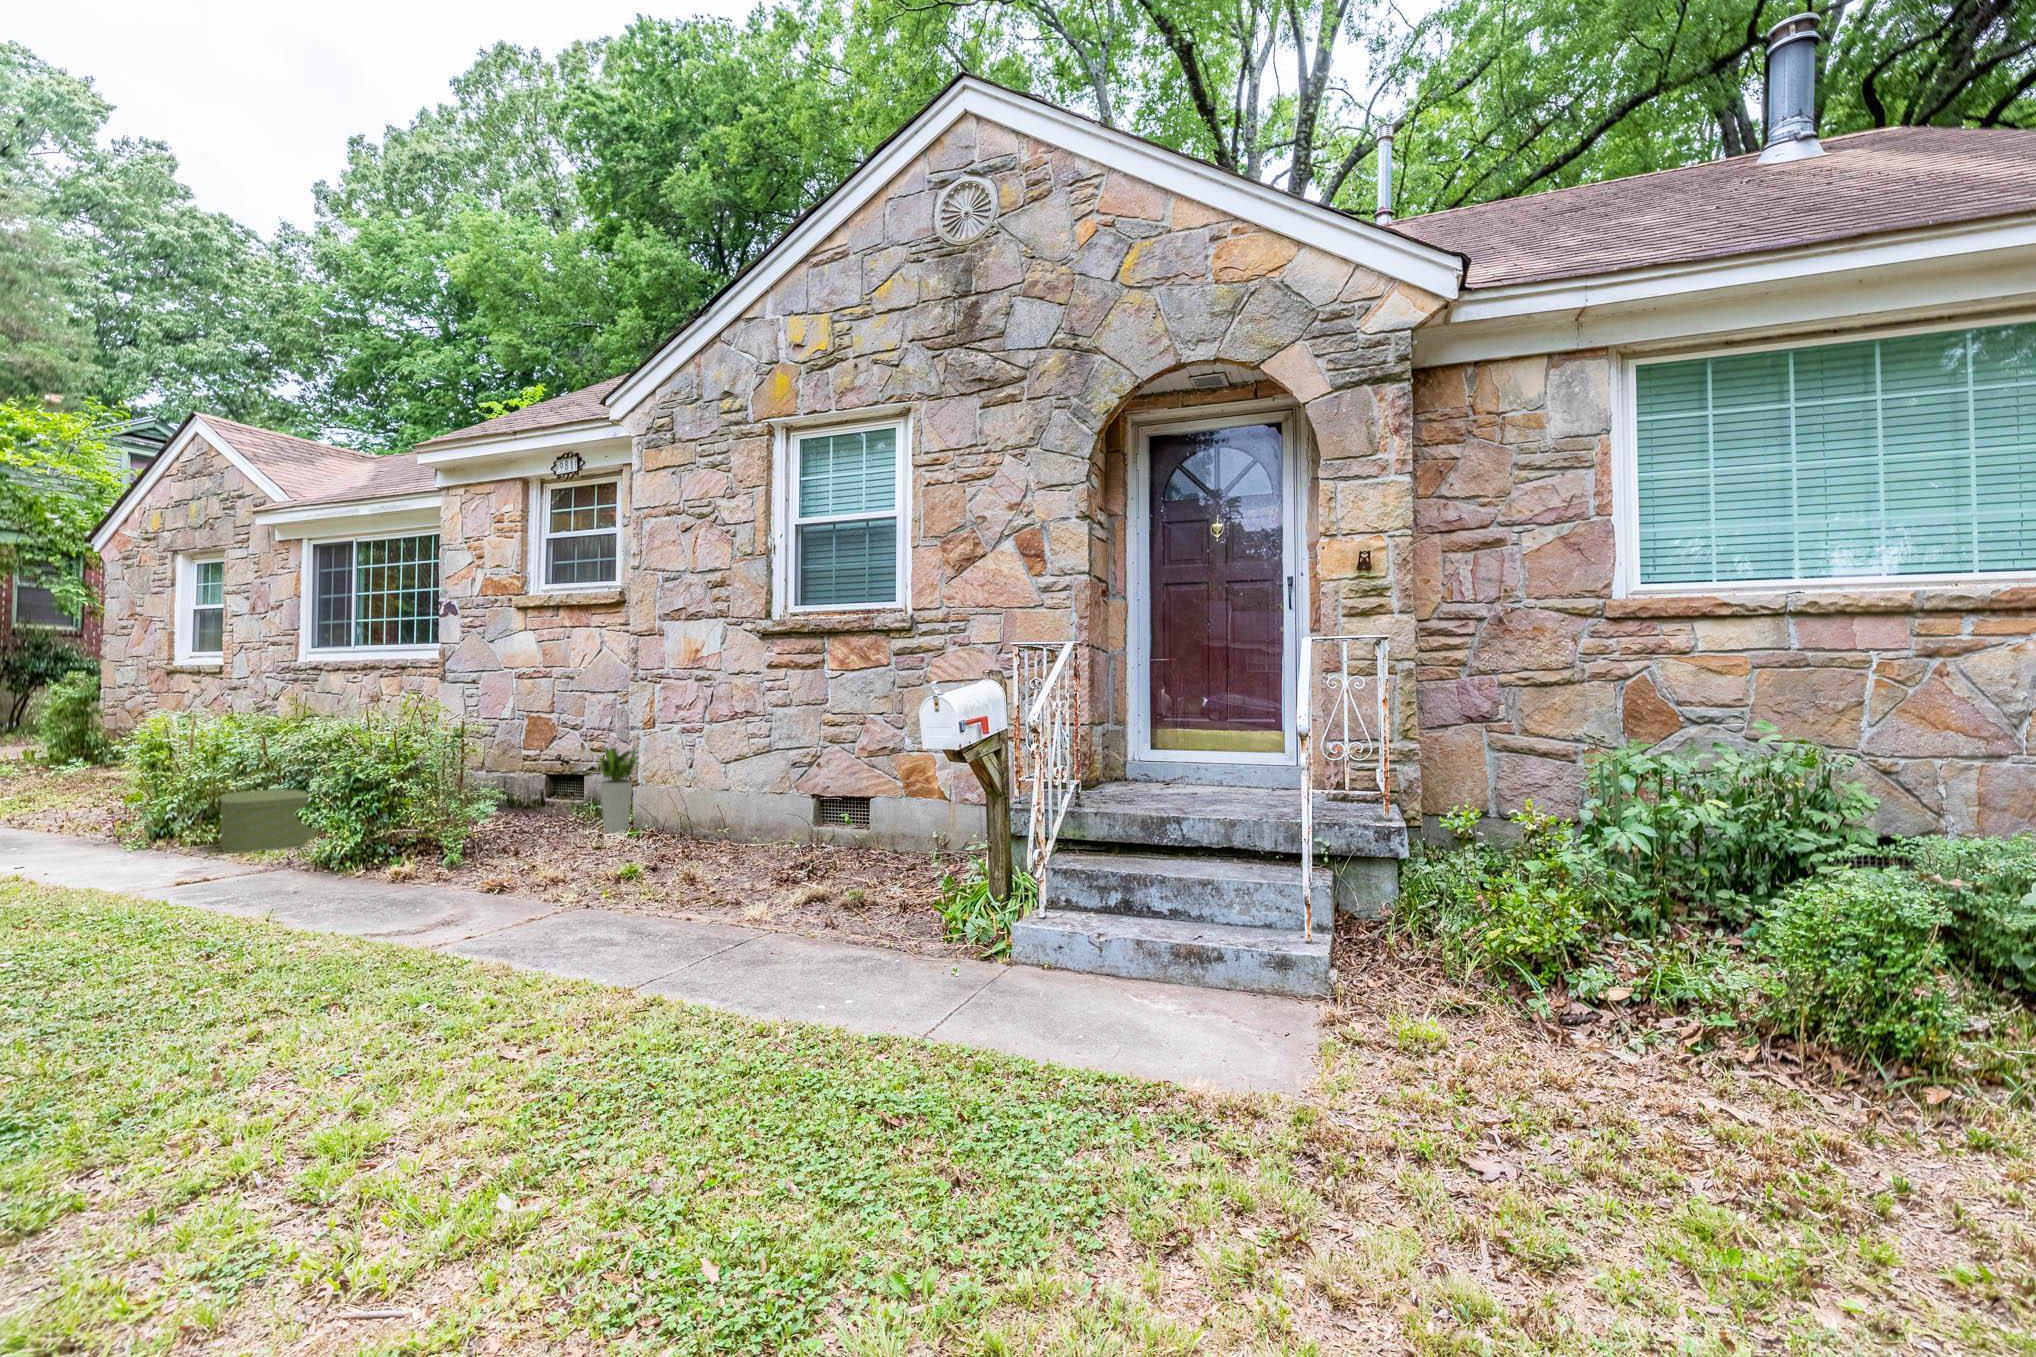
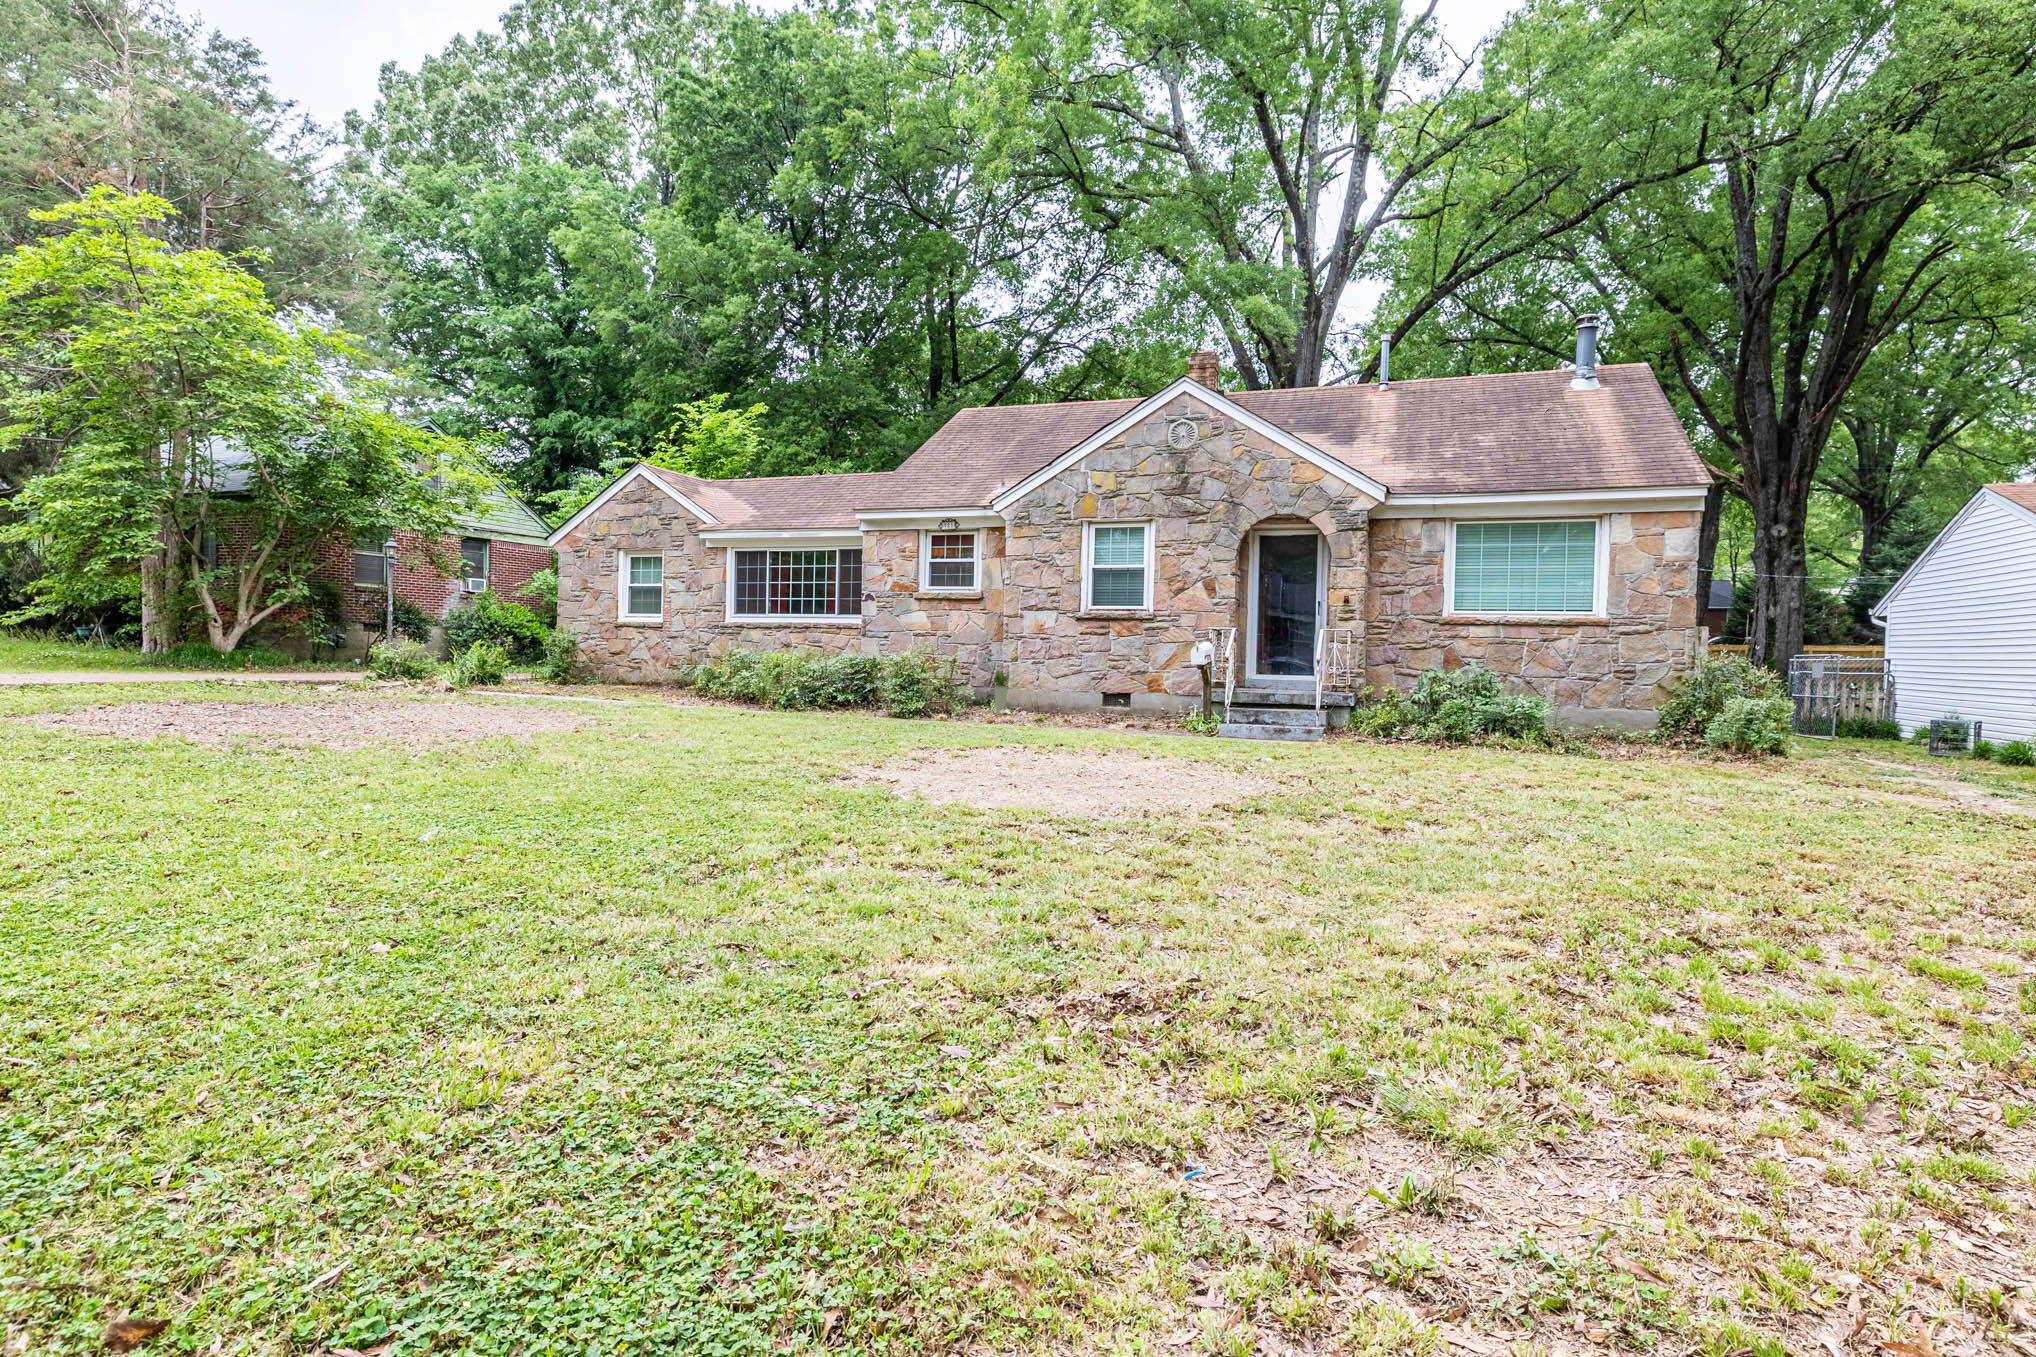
storage box: present [220,790,314,853] -> none [838,686,879,713]

